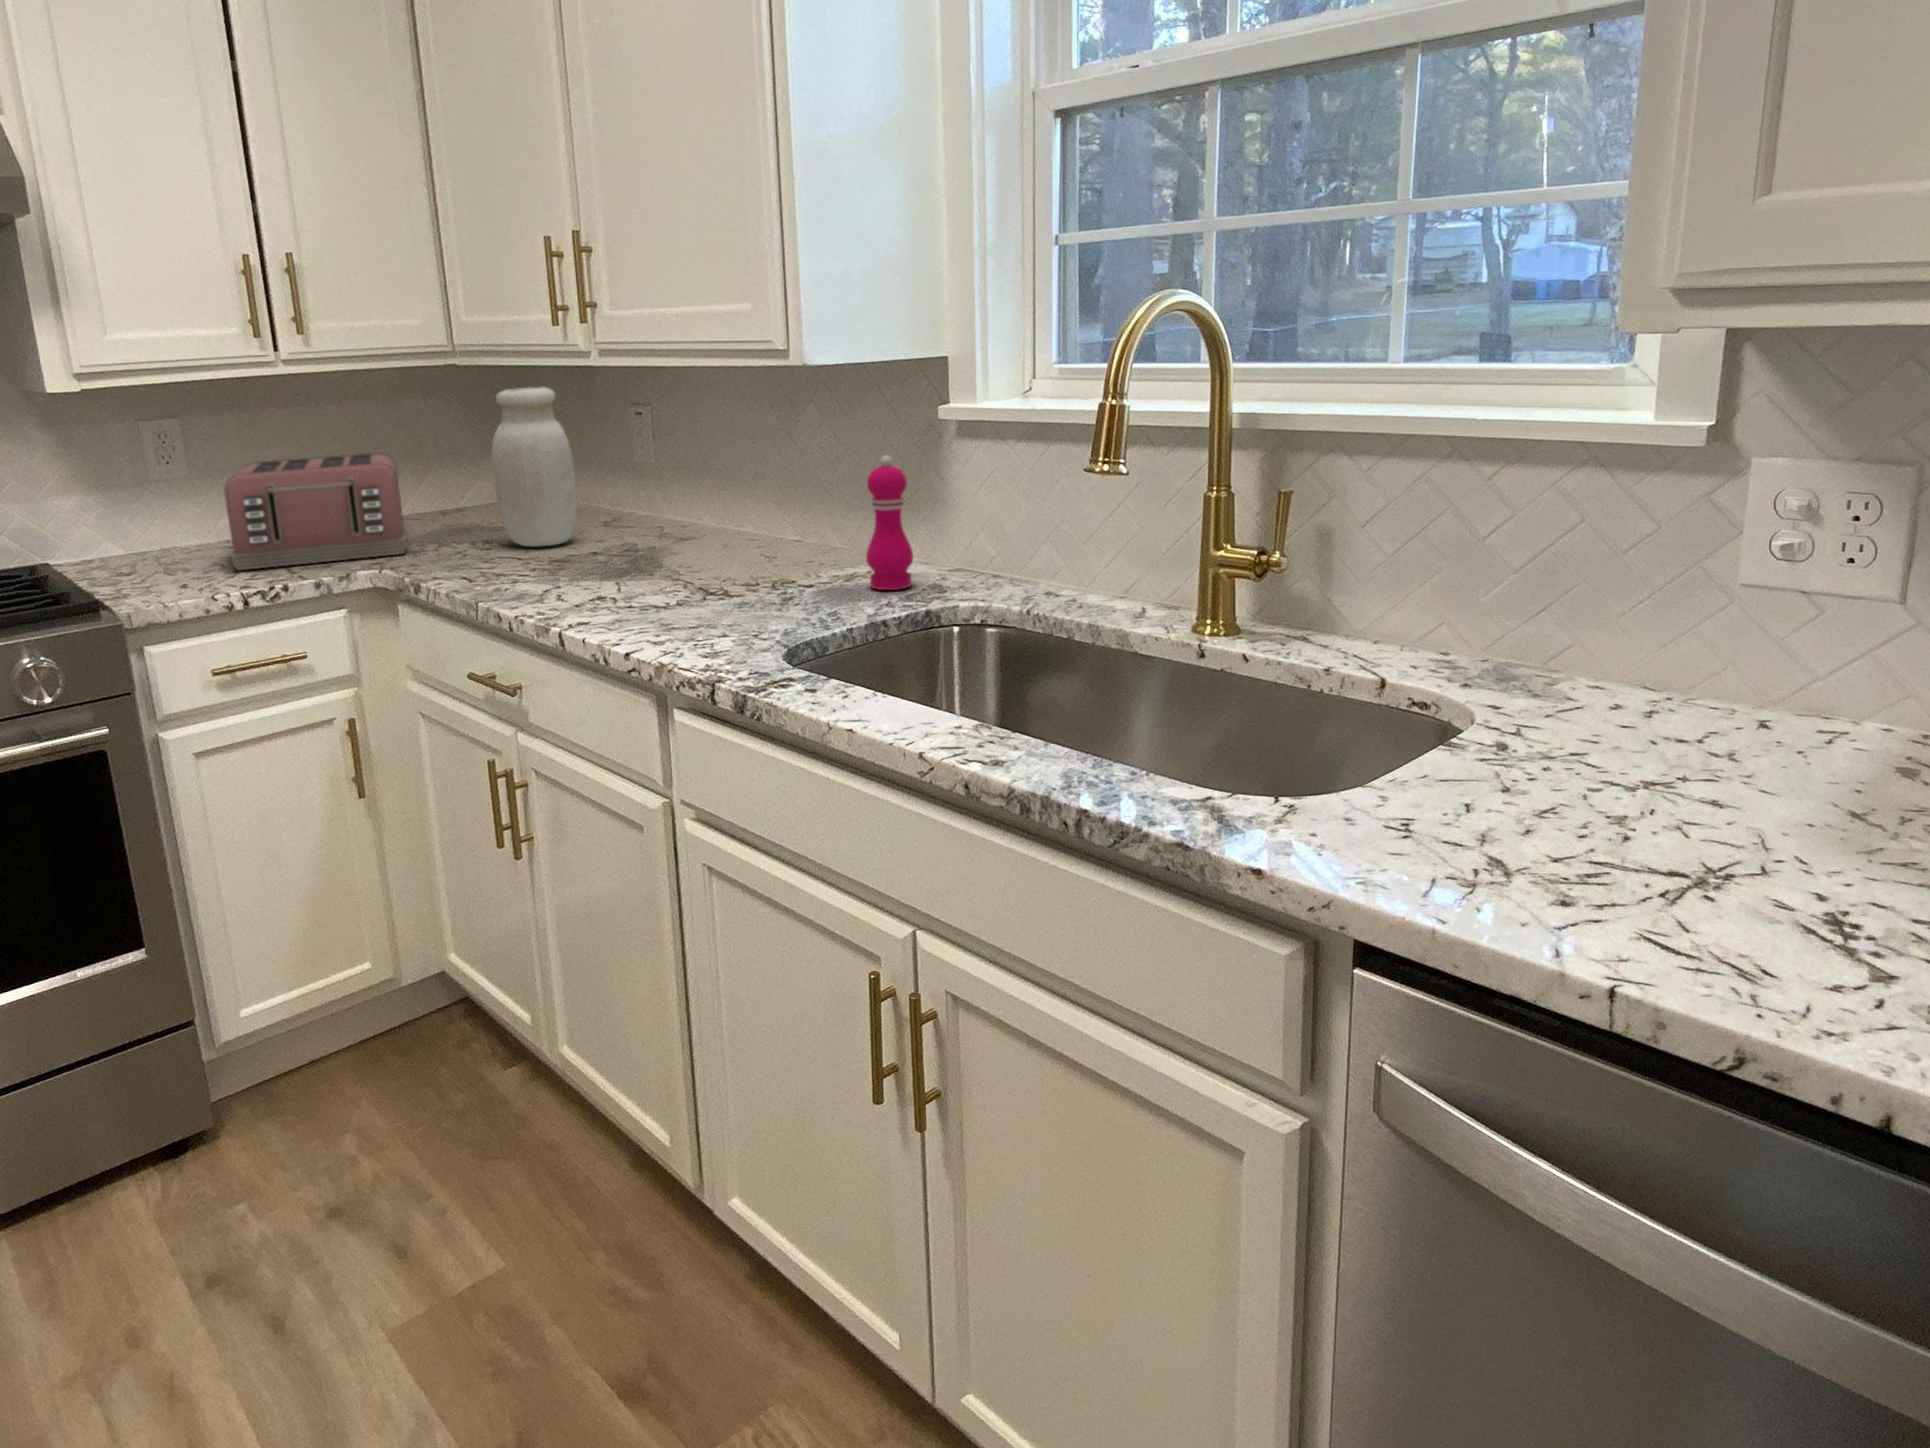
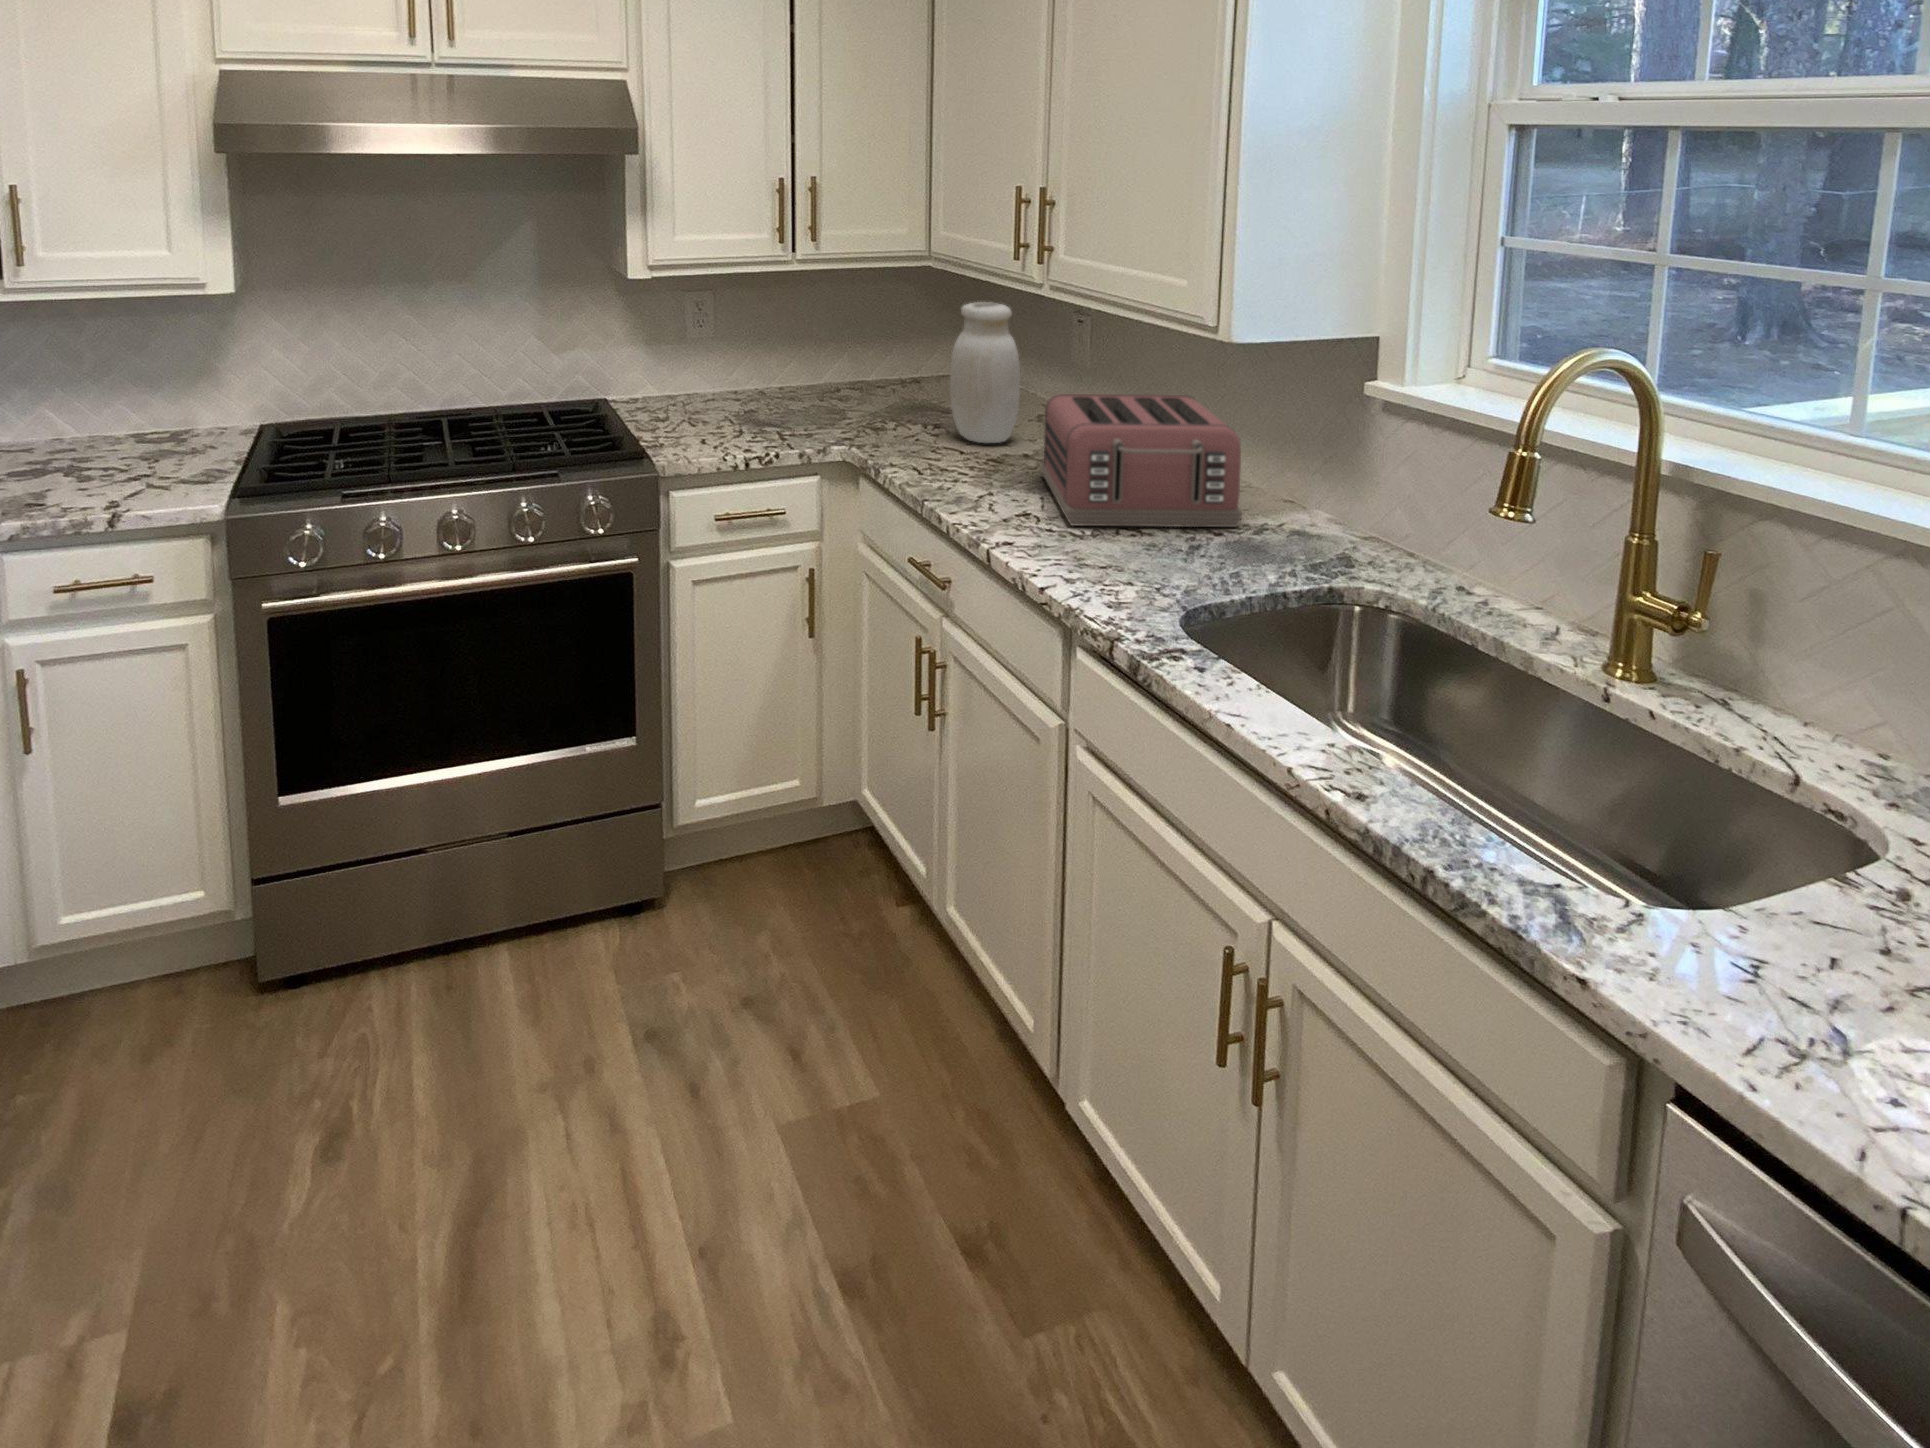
toaster: present [224,453,407,570] -> present [1041,394,1242,527]
pepper mill: present [866,455,913,590] -> none [1277,431,1324,557]

